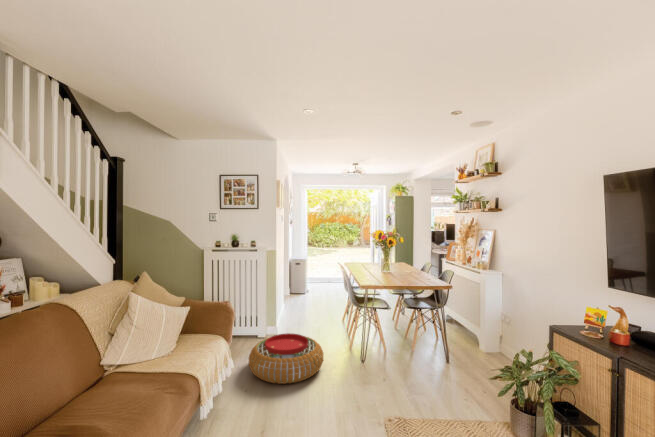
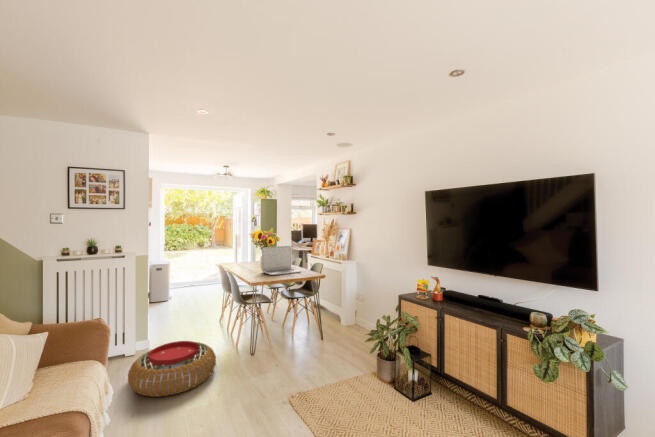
laptop: none [380,248,423,279] -> present [262,246,301,275]

